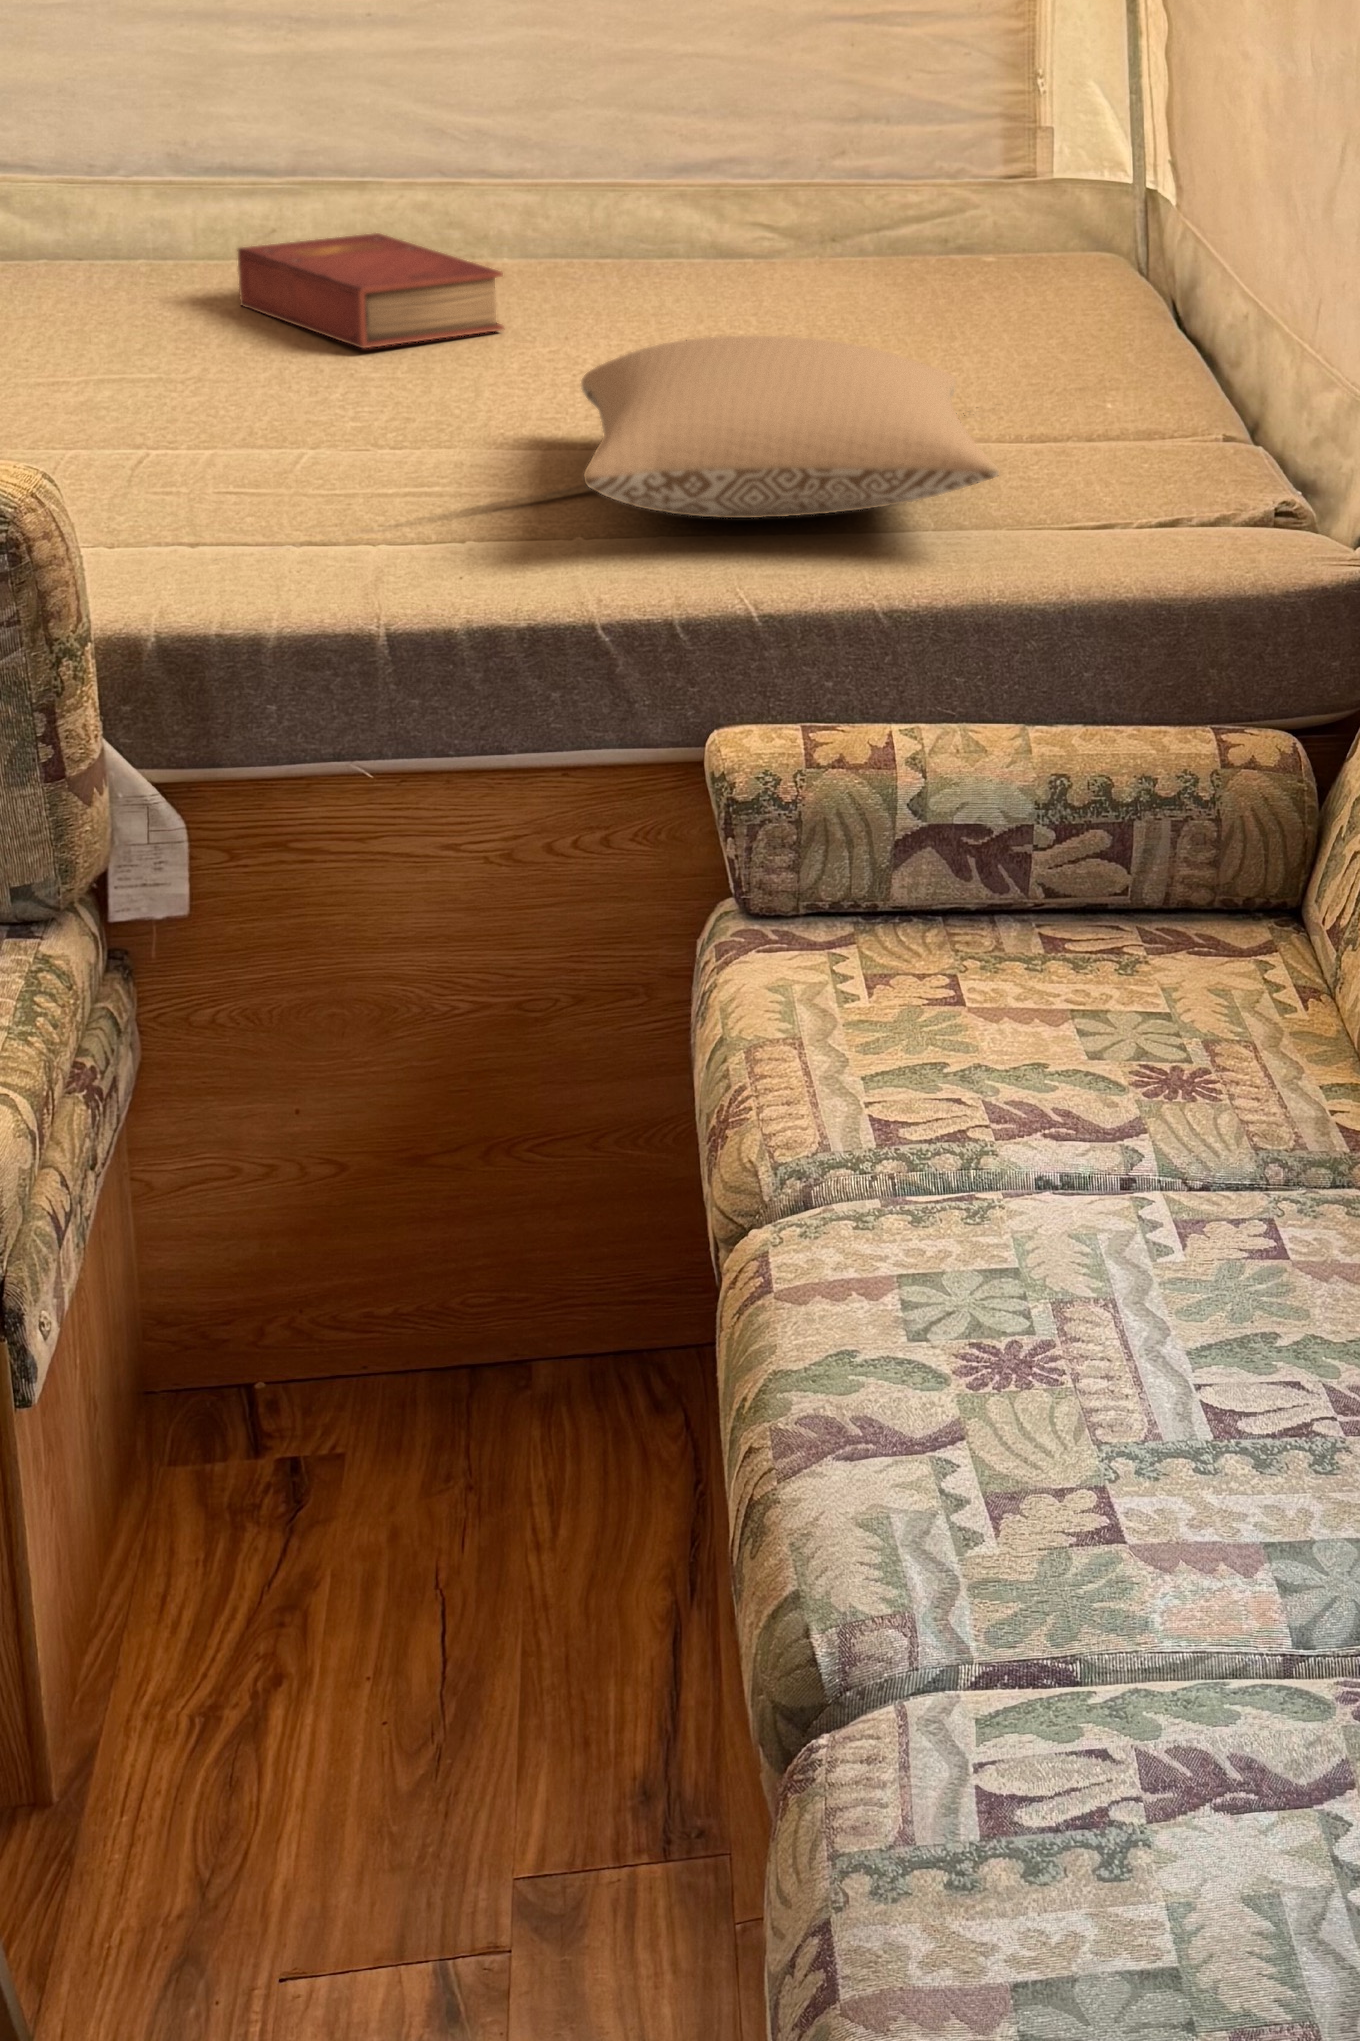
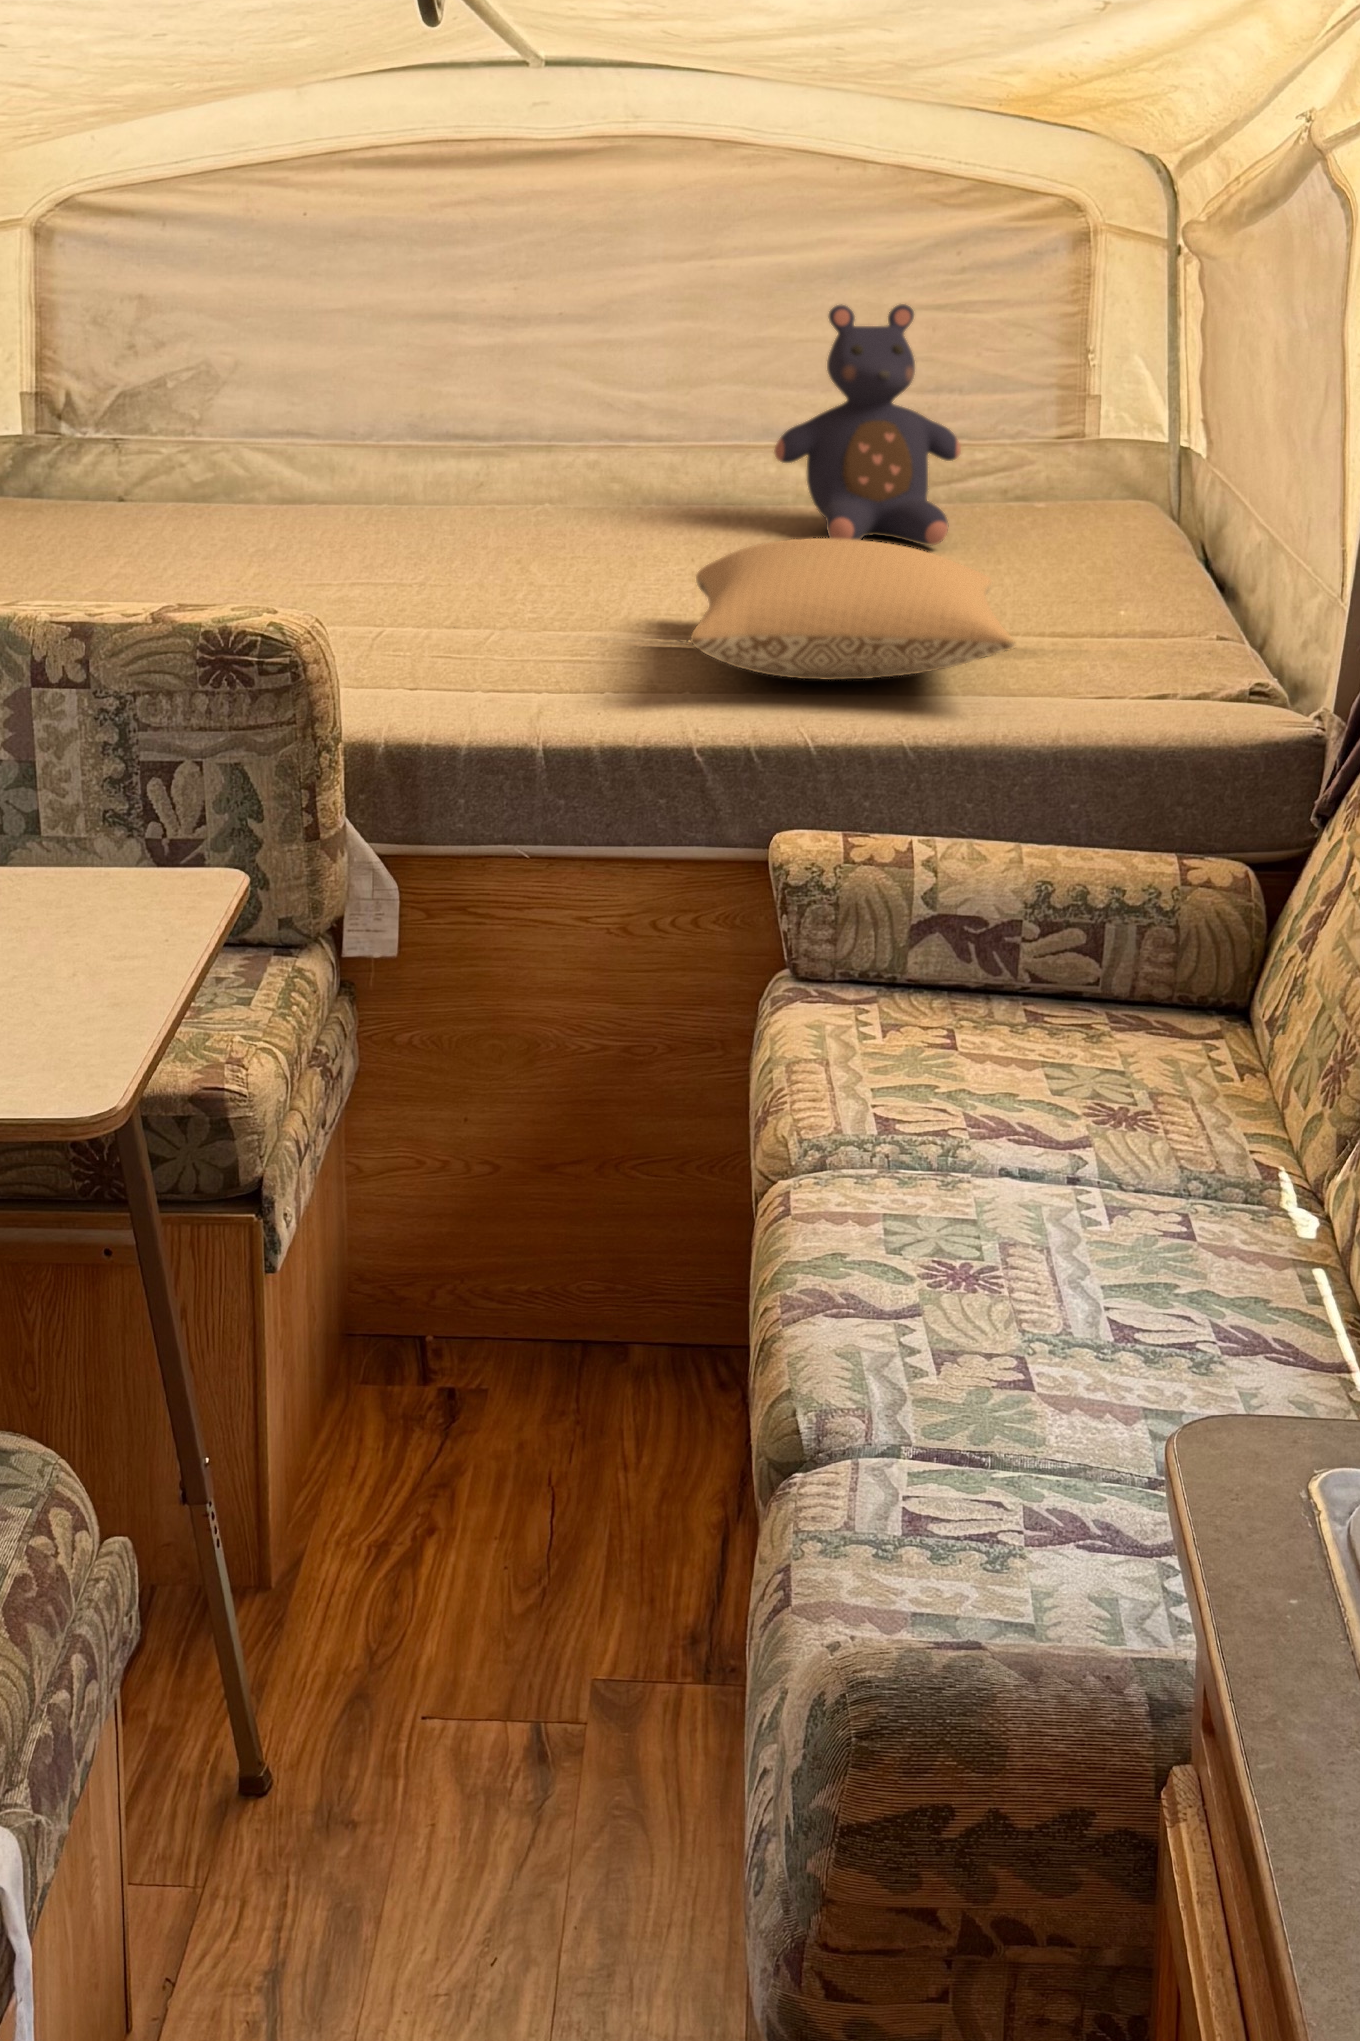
teddy bear: none [668,26,899,328] -> present [774,304,961,546]
book: present [237,233,504,348] -> none [446,472,643,556]

